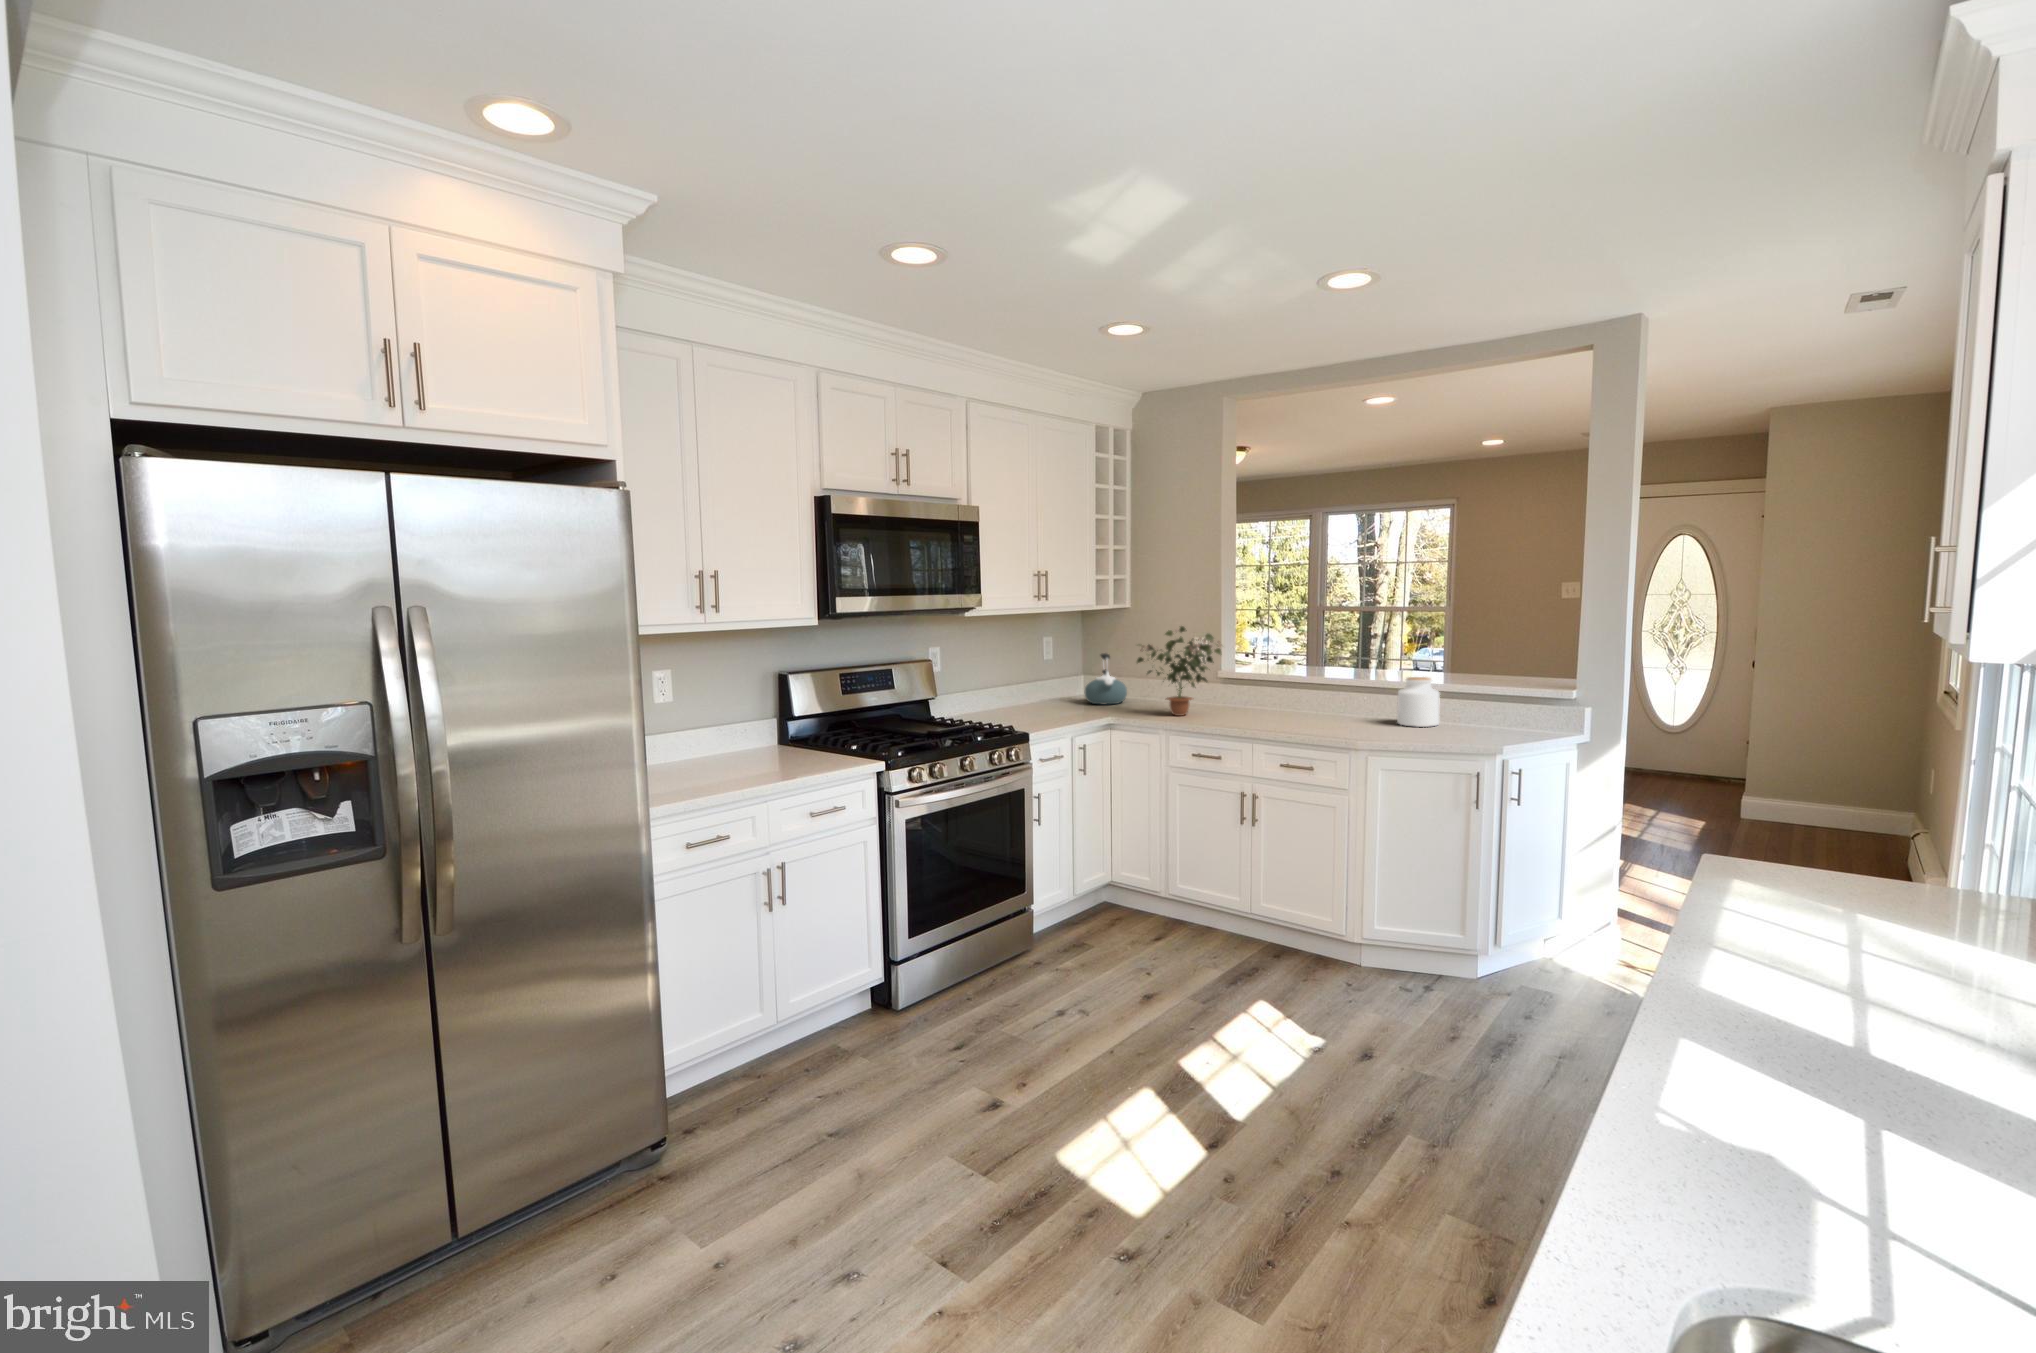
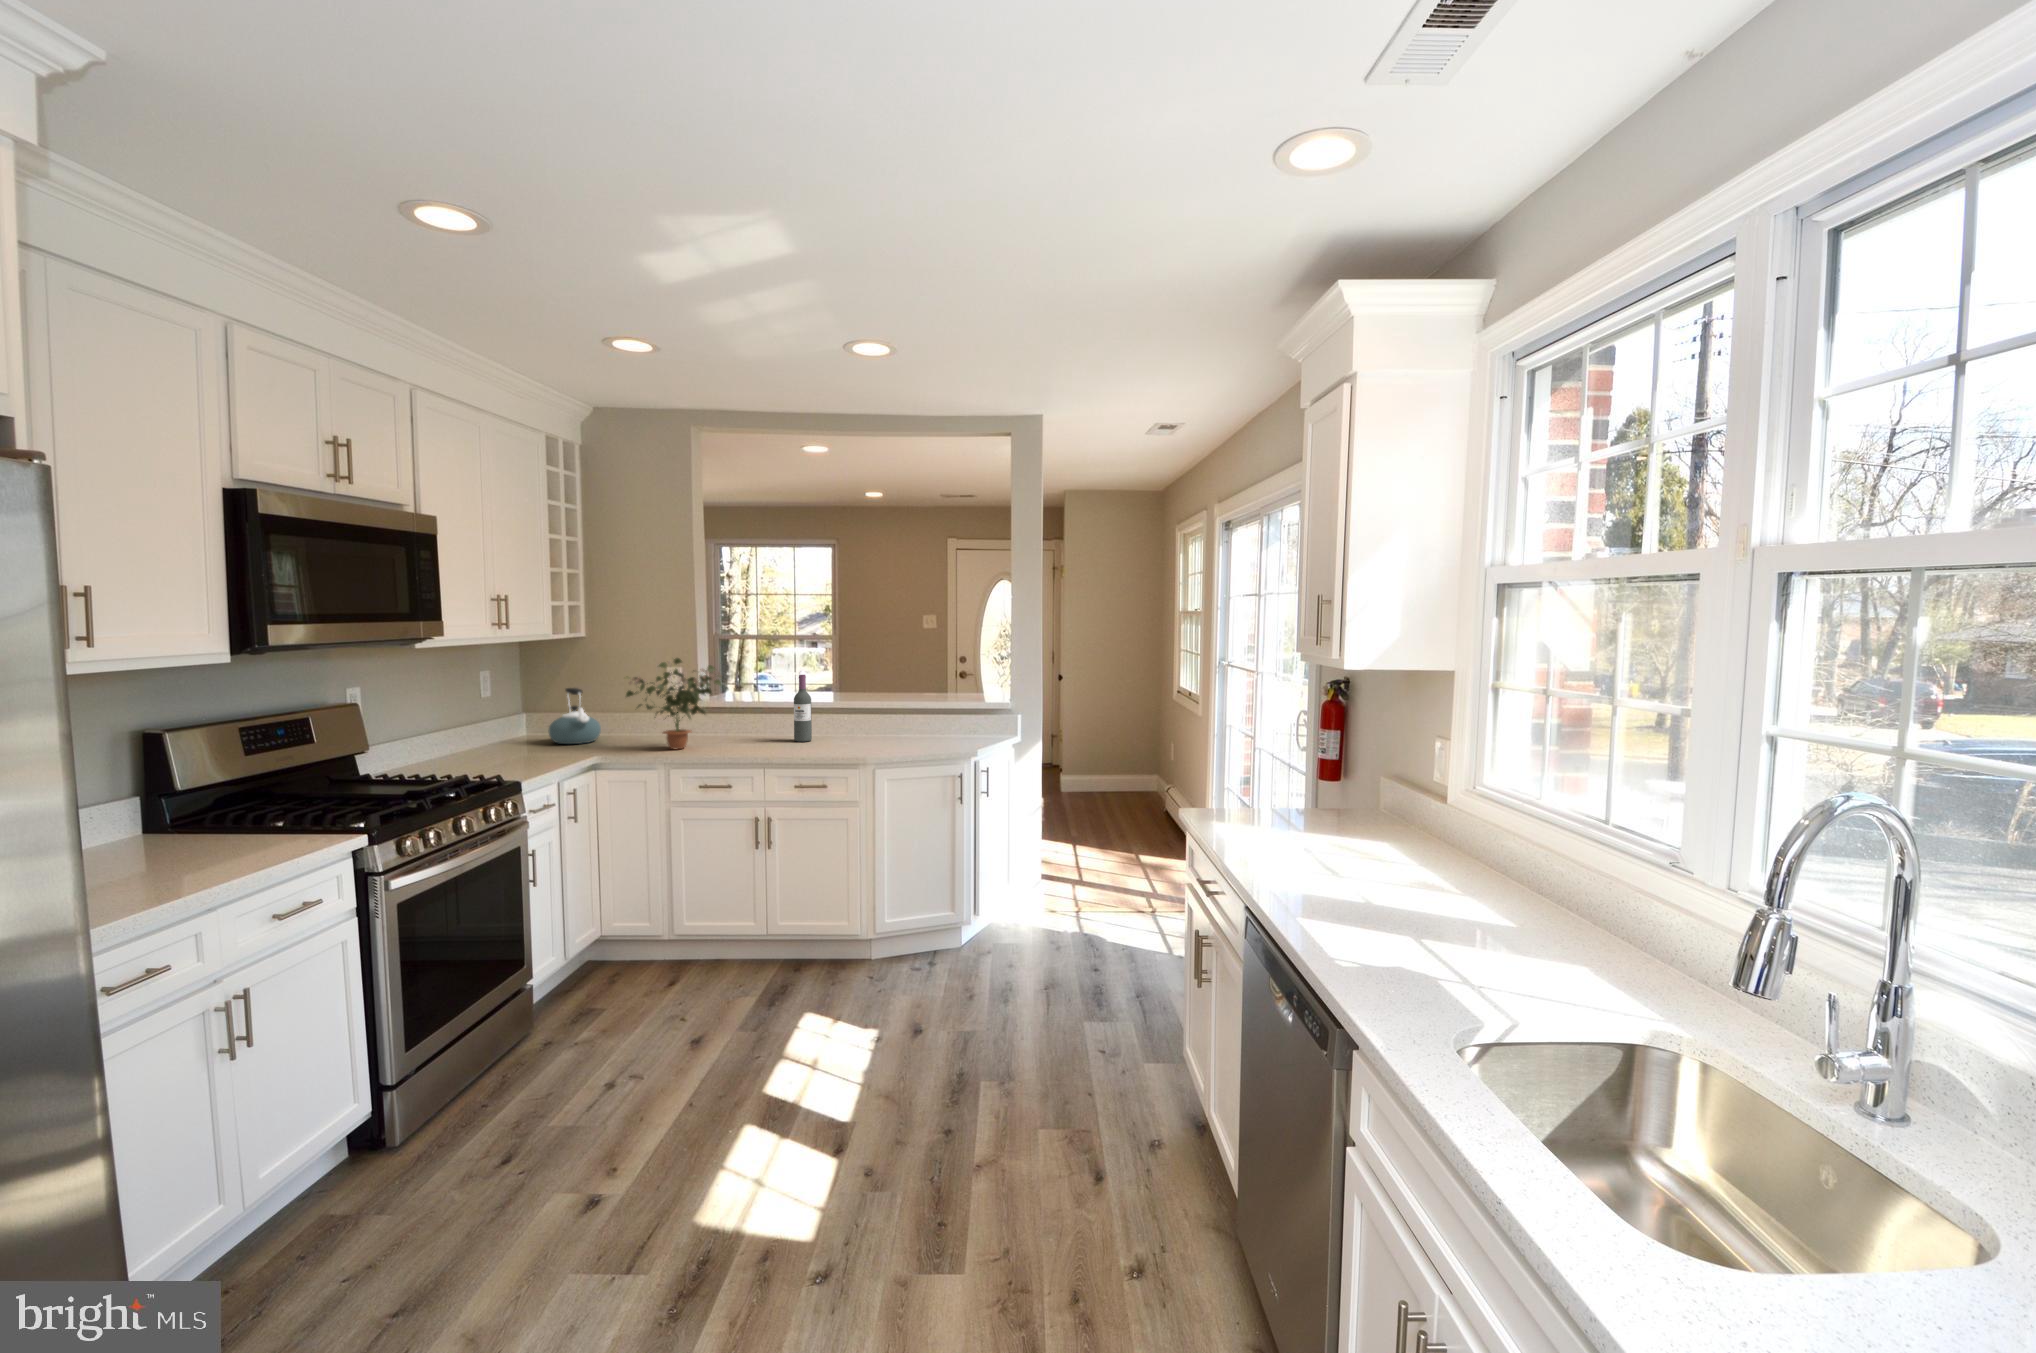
wine bottle: none [1297,645,1317,717] -> present [794,675,812,742]
jar: present [1397,677,1440,727] -> none [884,700,917,743]

